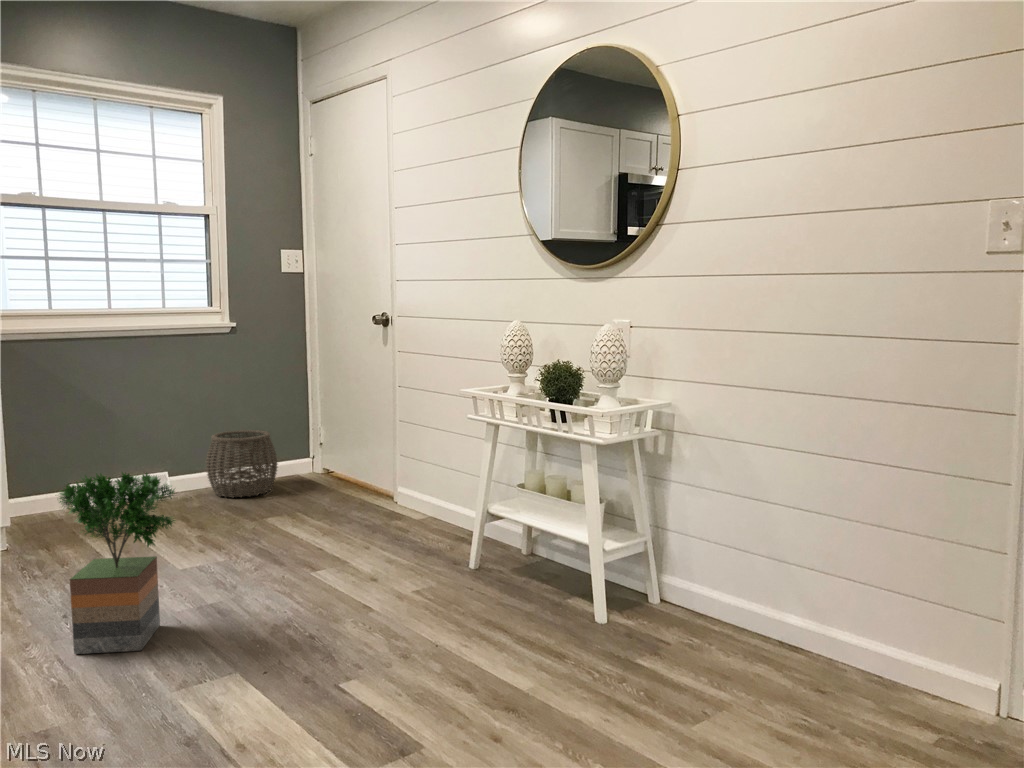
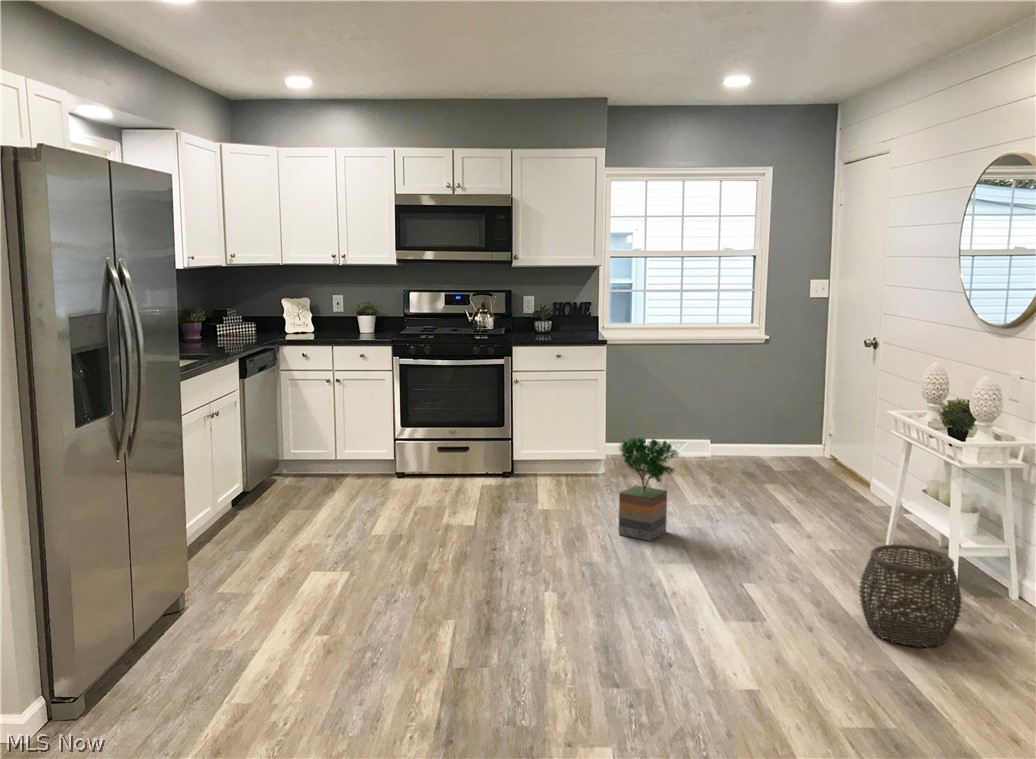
woven basket: present [206,430,278,497] -> present [859,544,962,647]

